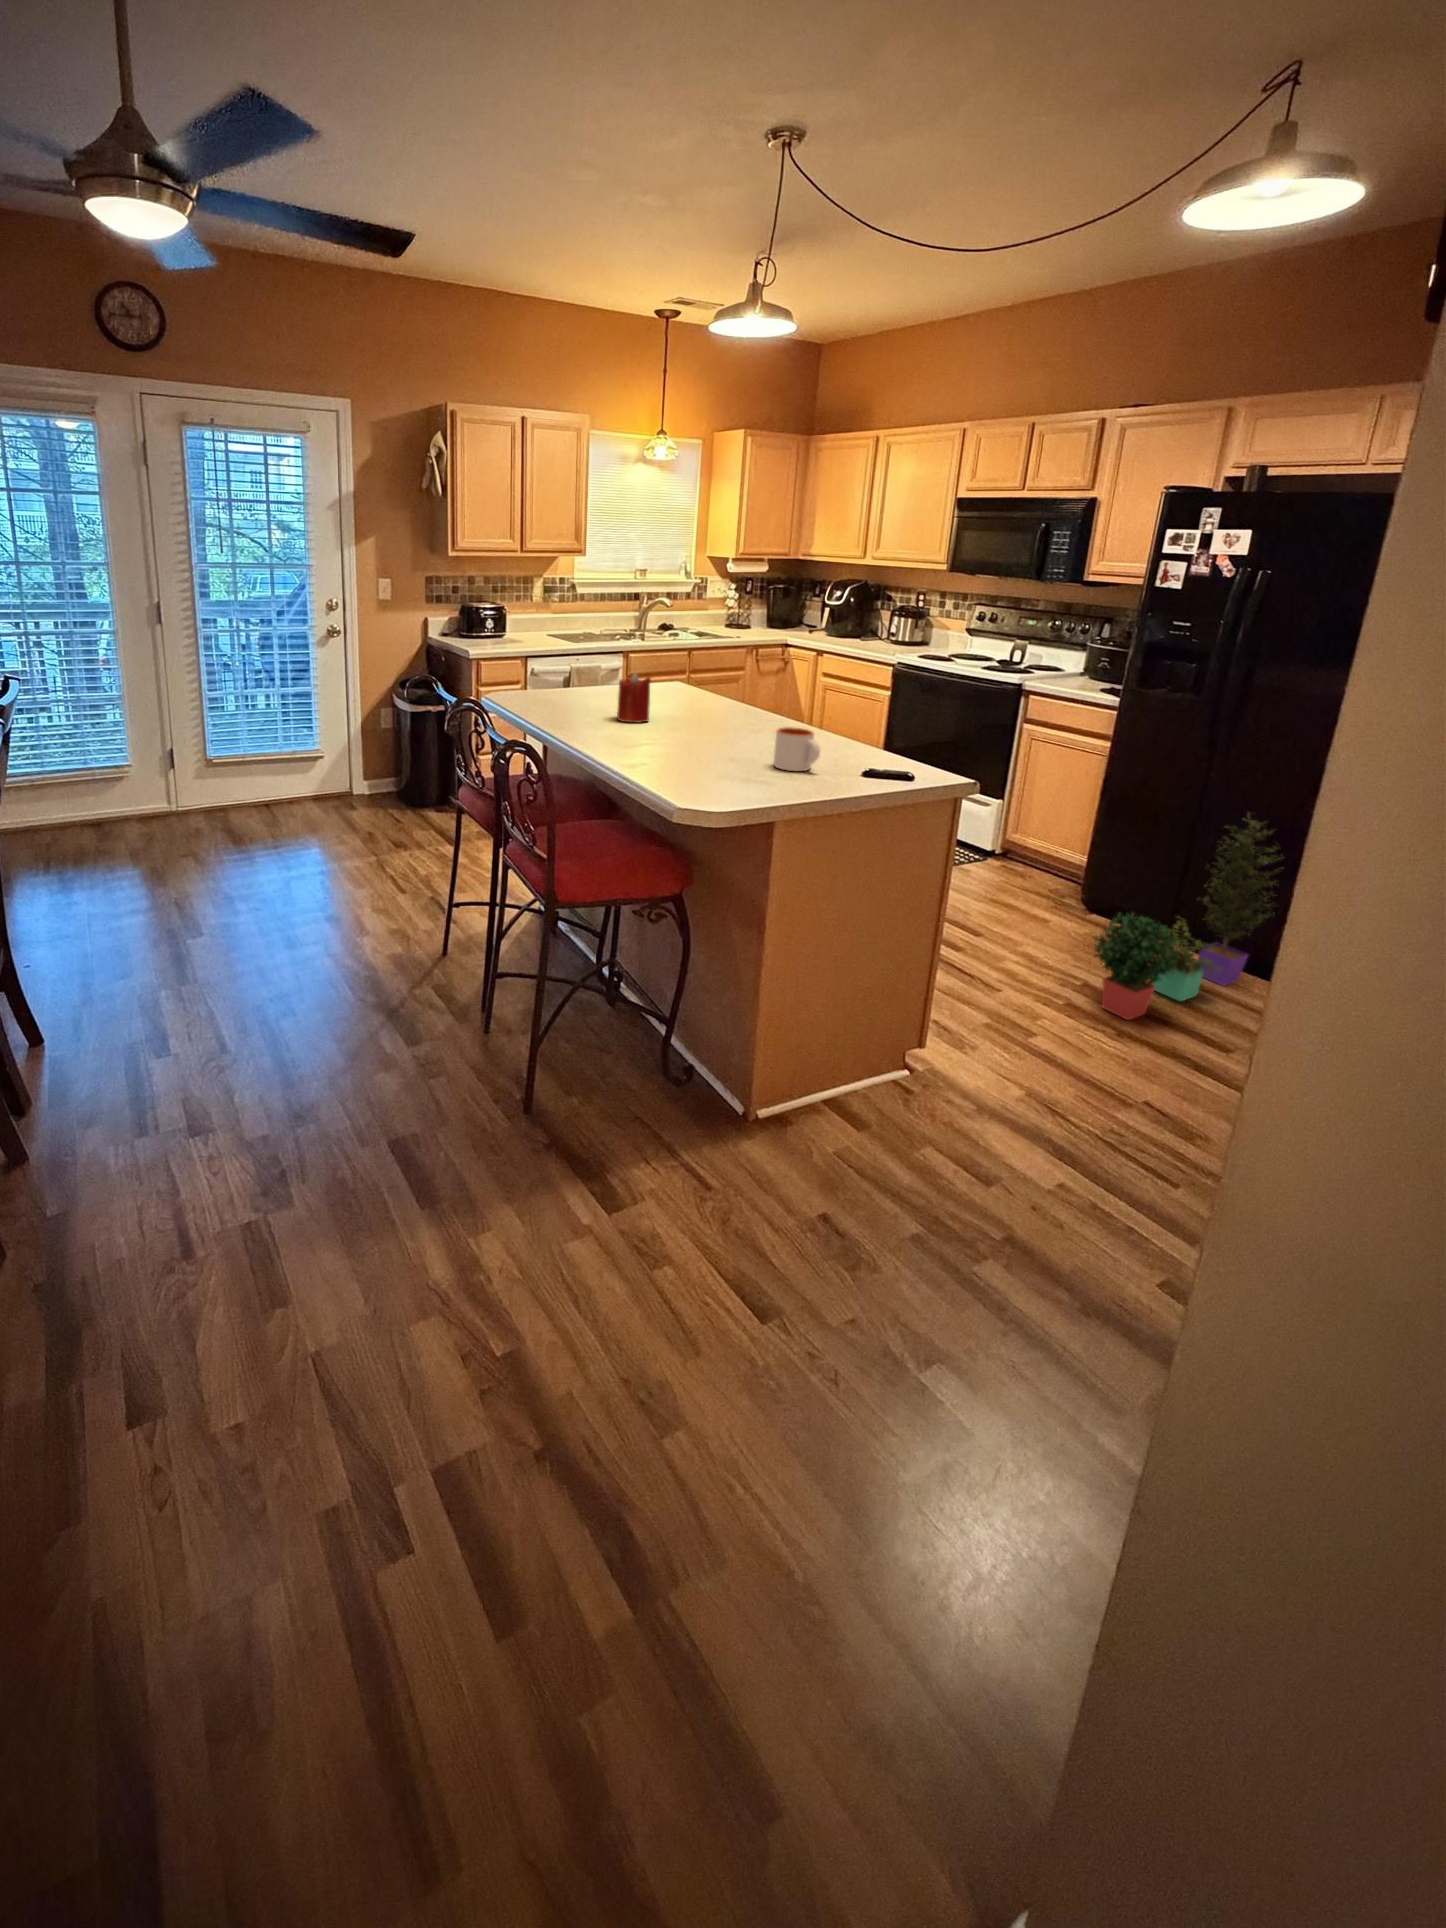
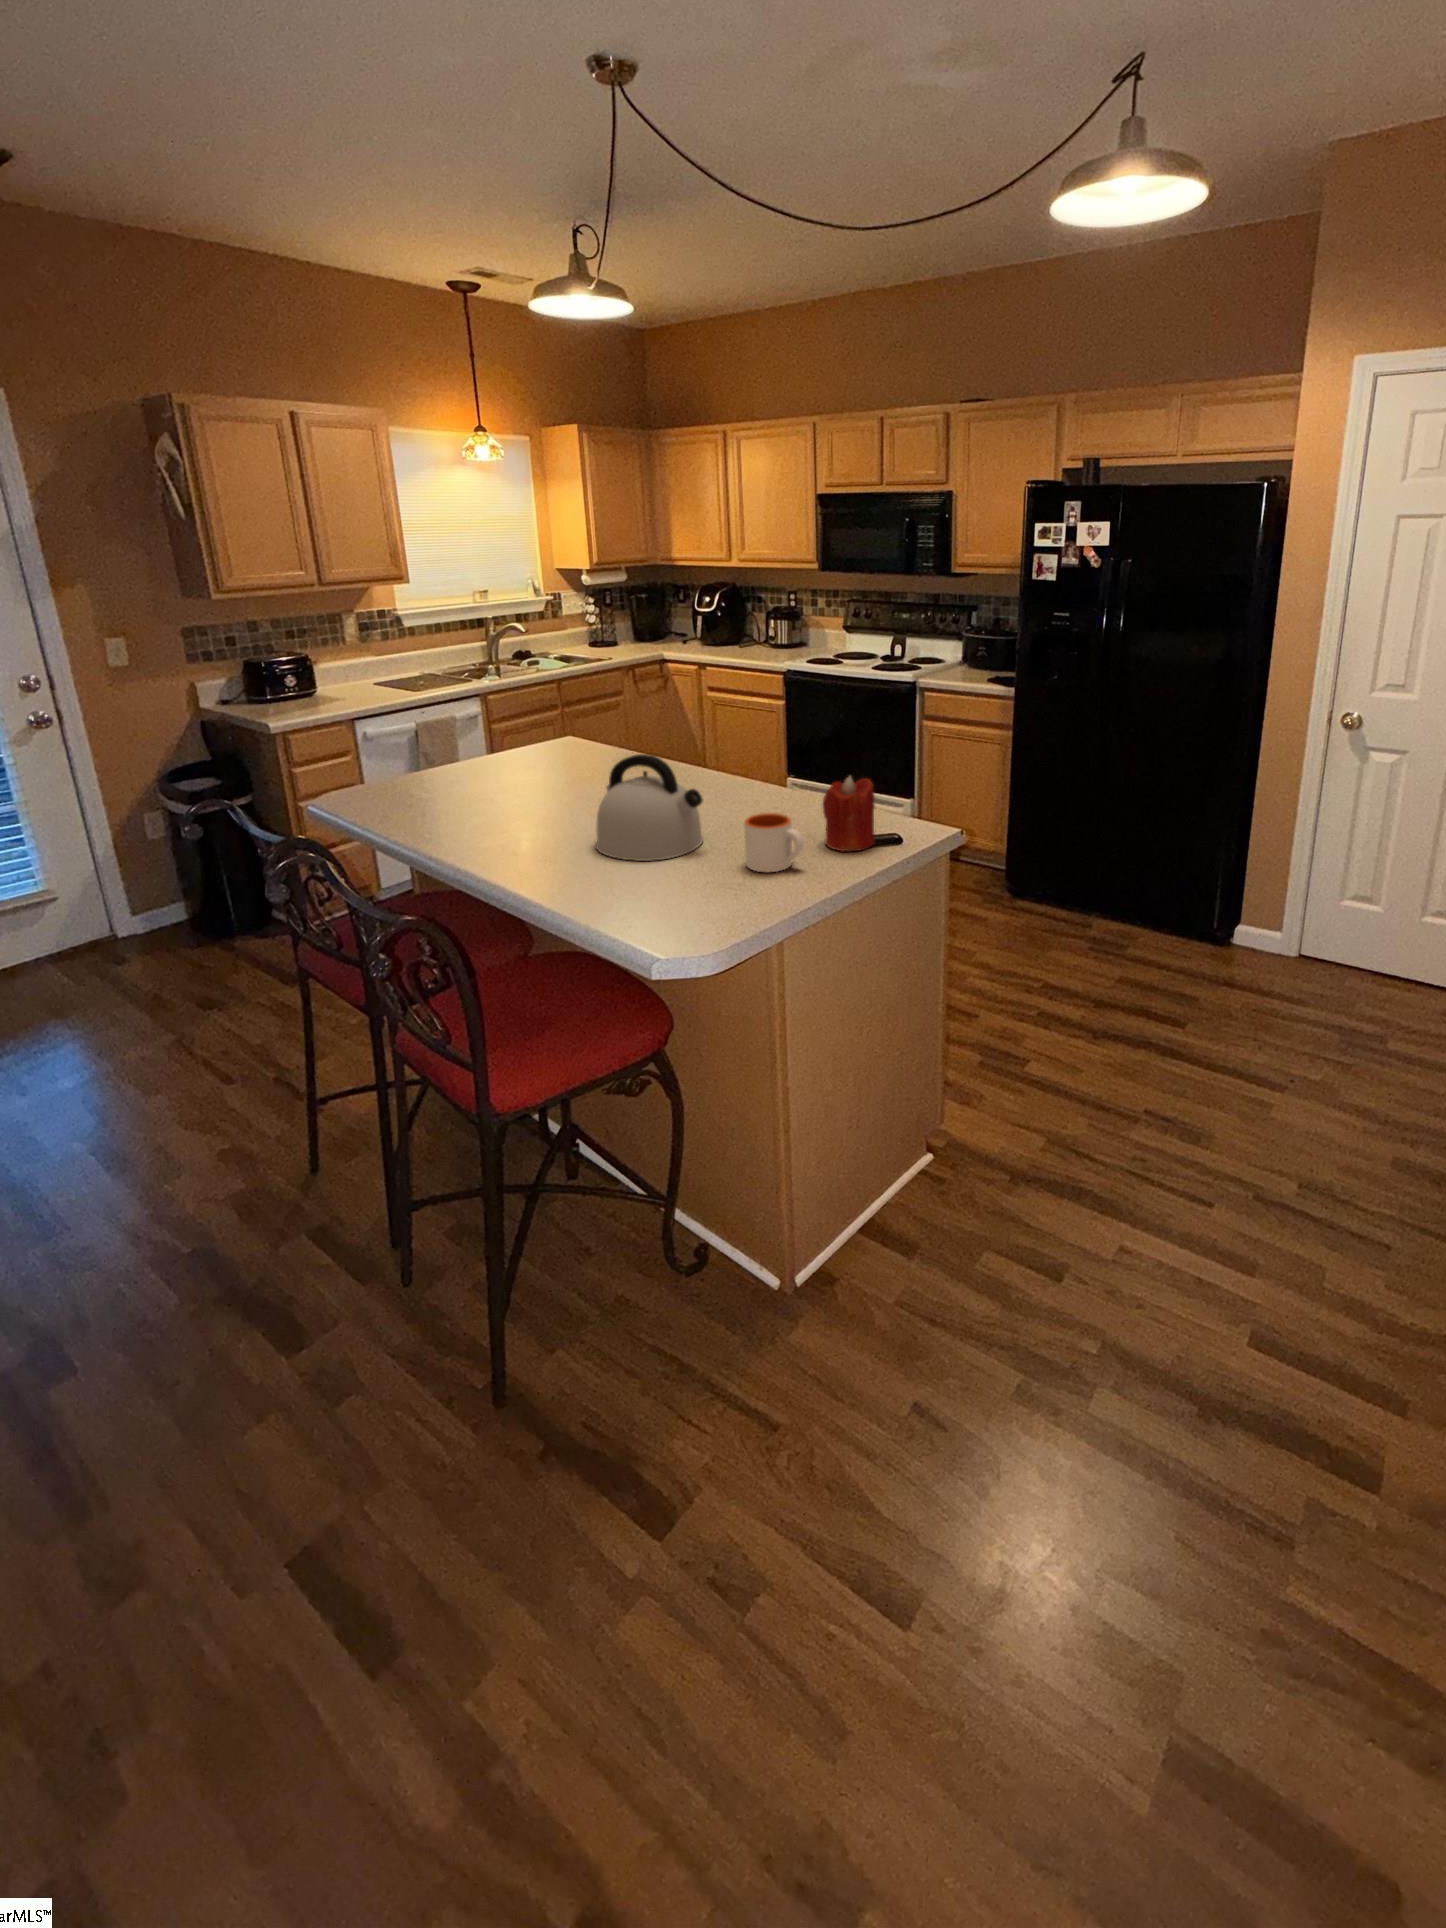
candle: present [617,673,651,723] -> present [823,777,875,852]
kettle: none [668,674,752,753] -> present [596,754,703,861]
potted plant: present [1093,813,1282,1020] -> none [1053,790,1188,1022]

